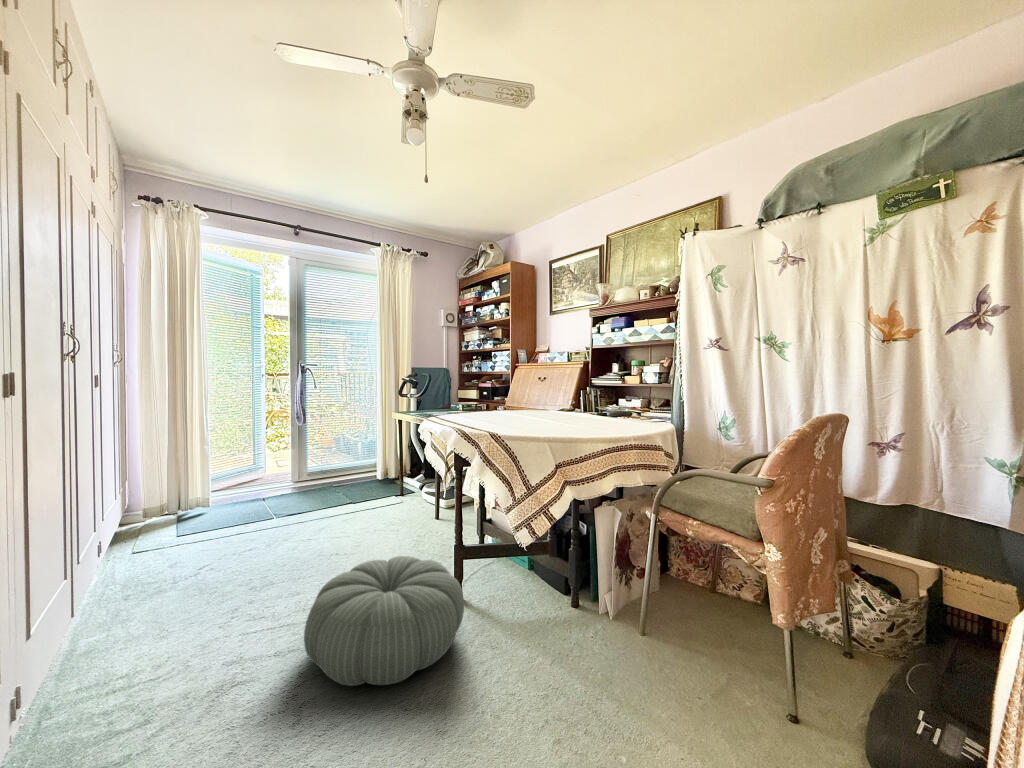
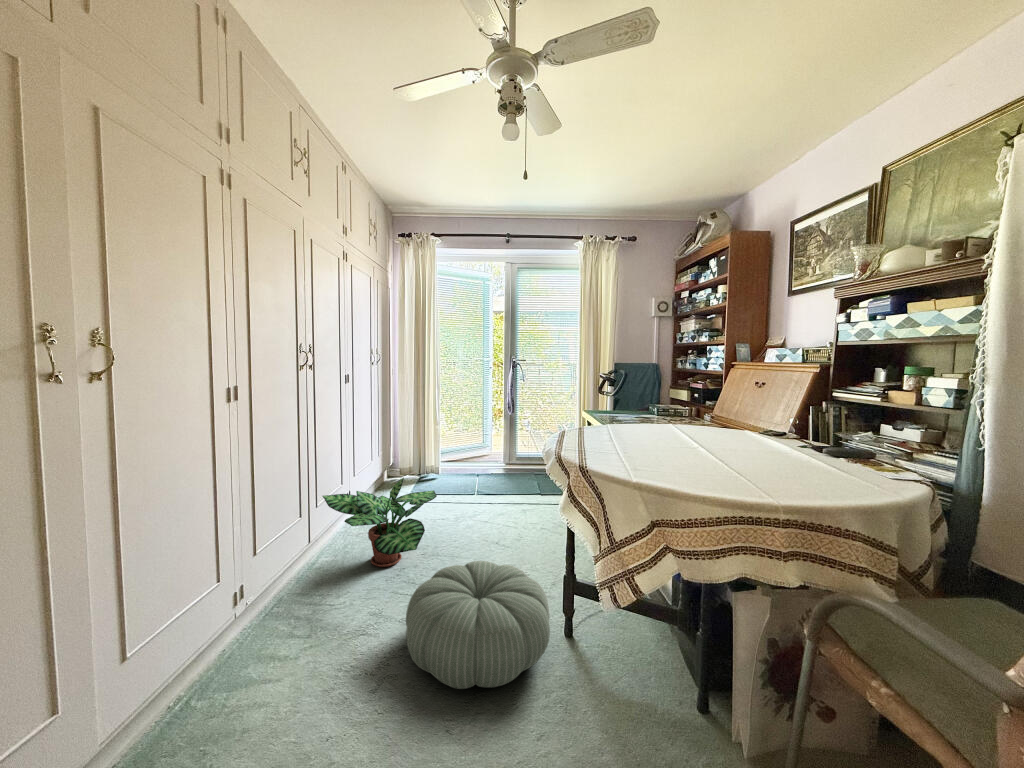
potted plant: none [81,499,279,624] -> present [323,478,437,567]

